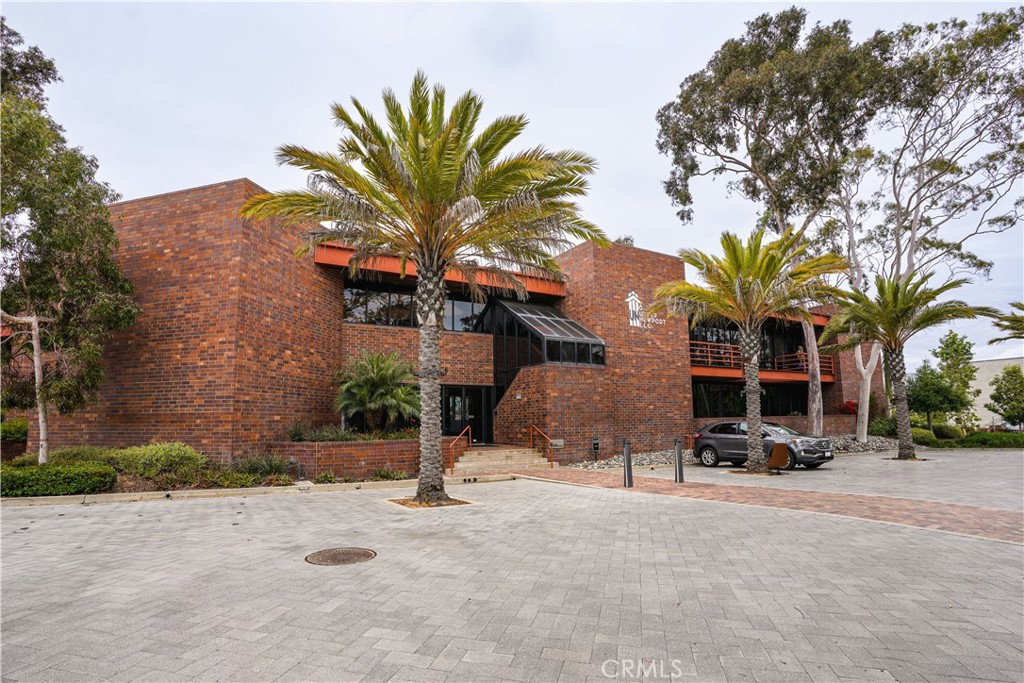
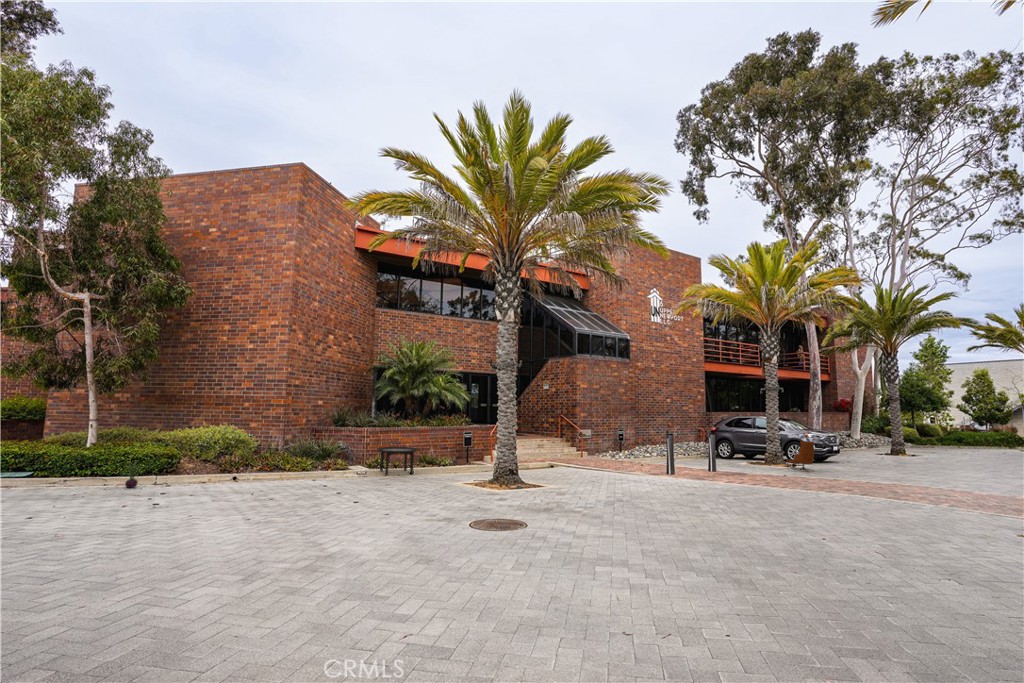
round table: none [327,460,369,488] -> present [377,447,417,475]
decorative plant: none [54,477,92,505] -> present [125,460,138,488]

